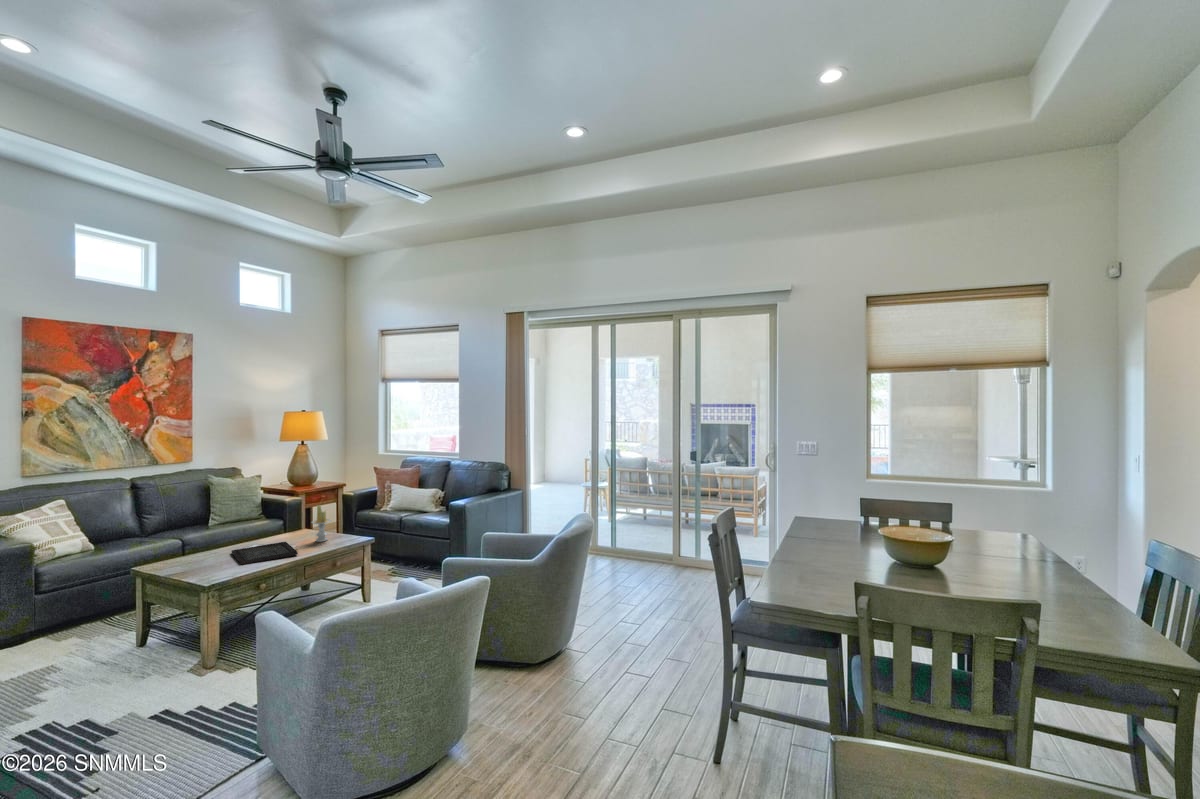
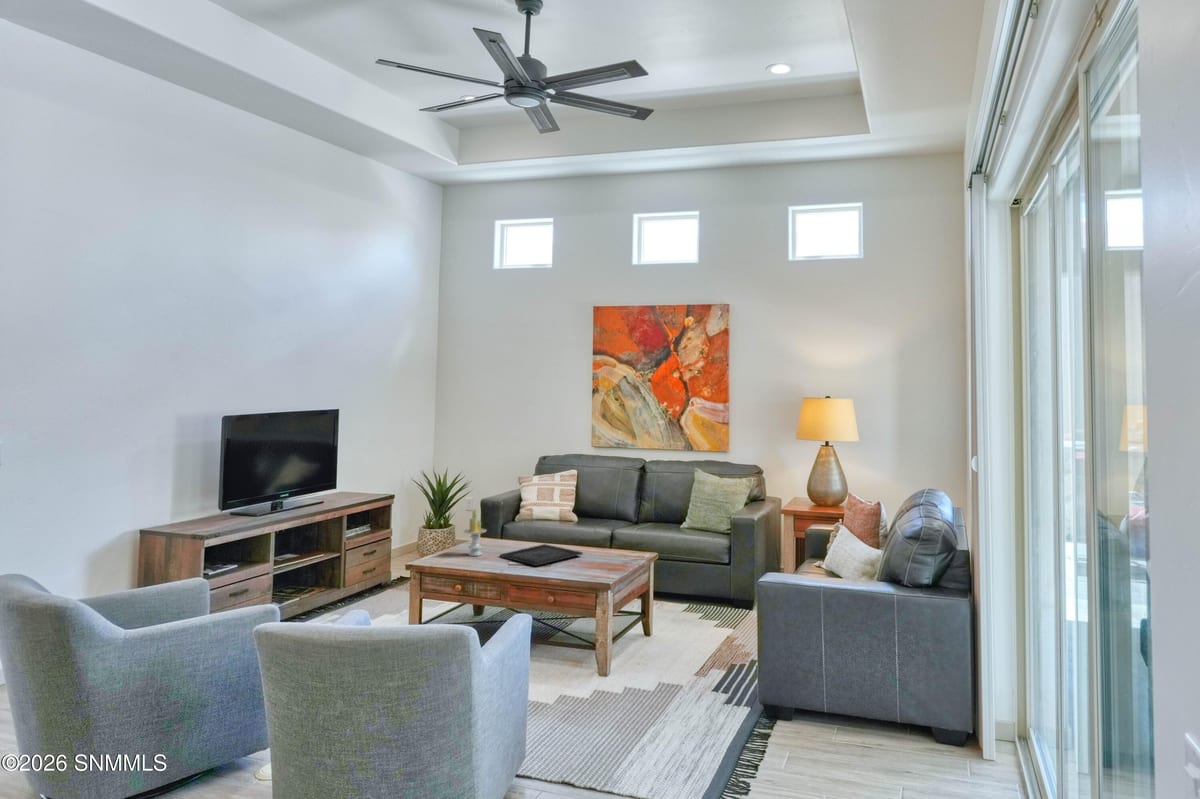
candle: present [312,505,331,542] -> present [464,510,486,556]

